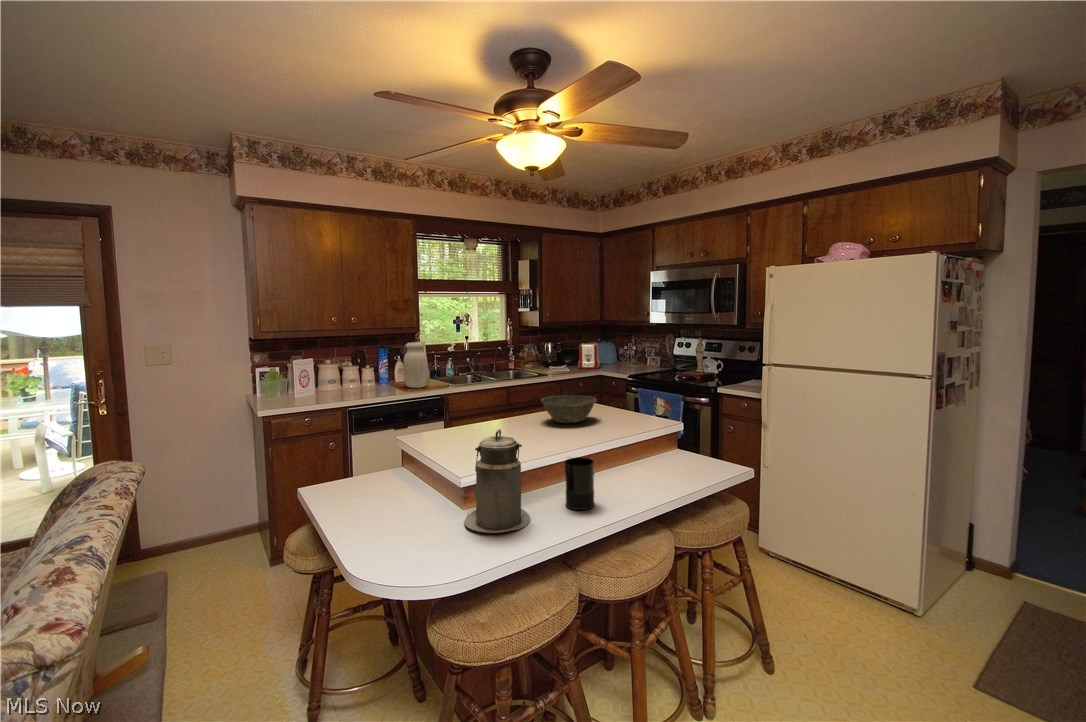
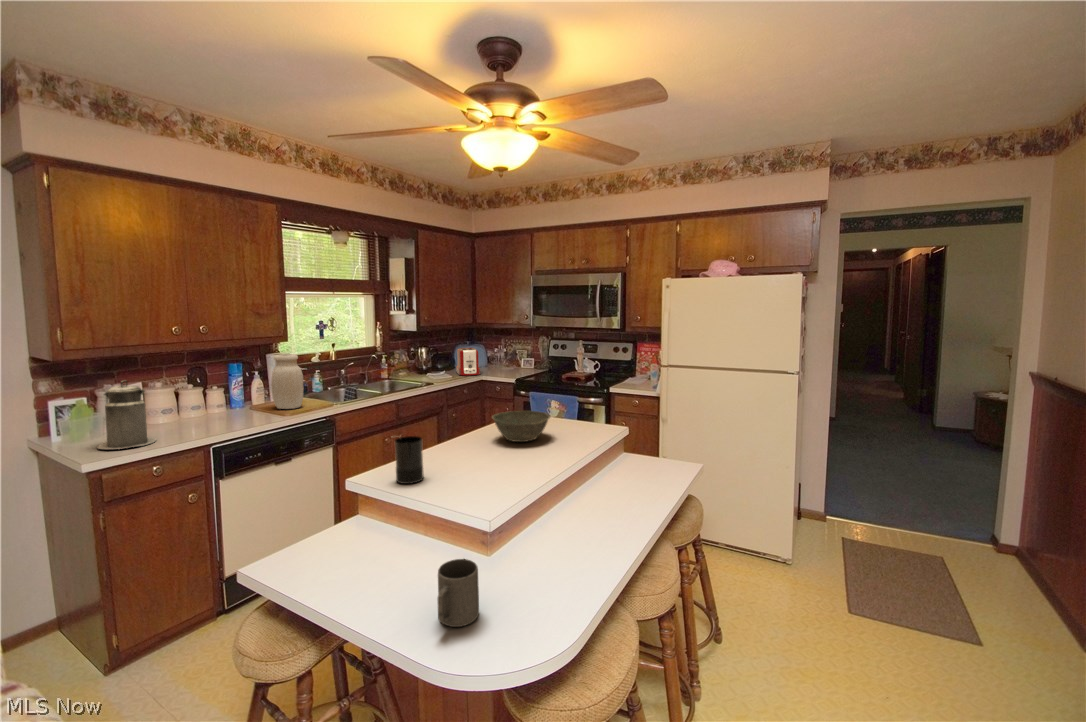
canister: present [464,429,530,533] -> present [98,380,156,449]
candle: present [565,457,594,510] -> present [395,436,424,484]
mug: none [376,498,422,551] -> present [438,559,479,627]

